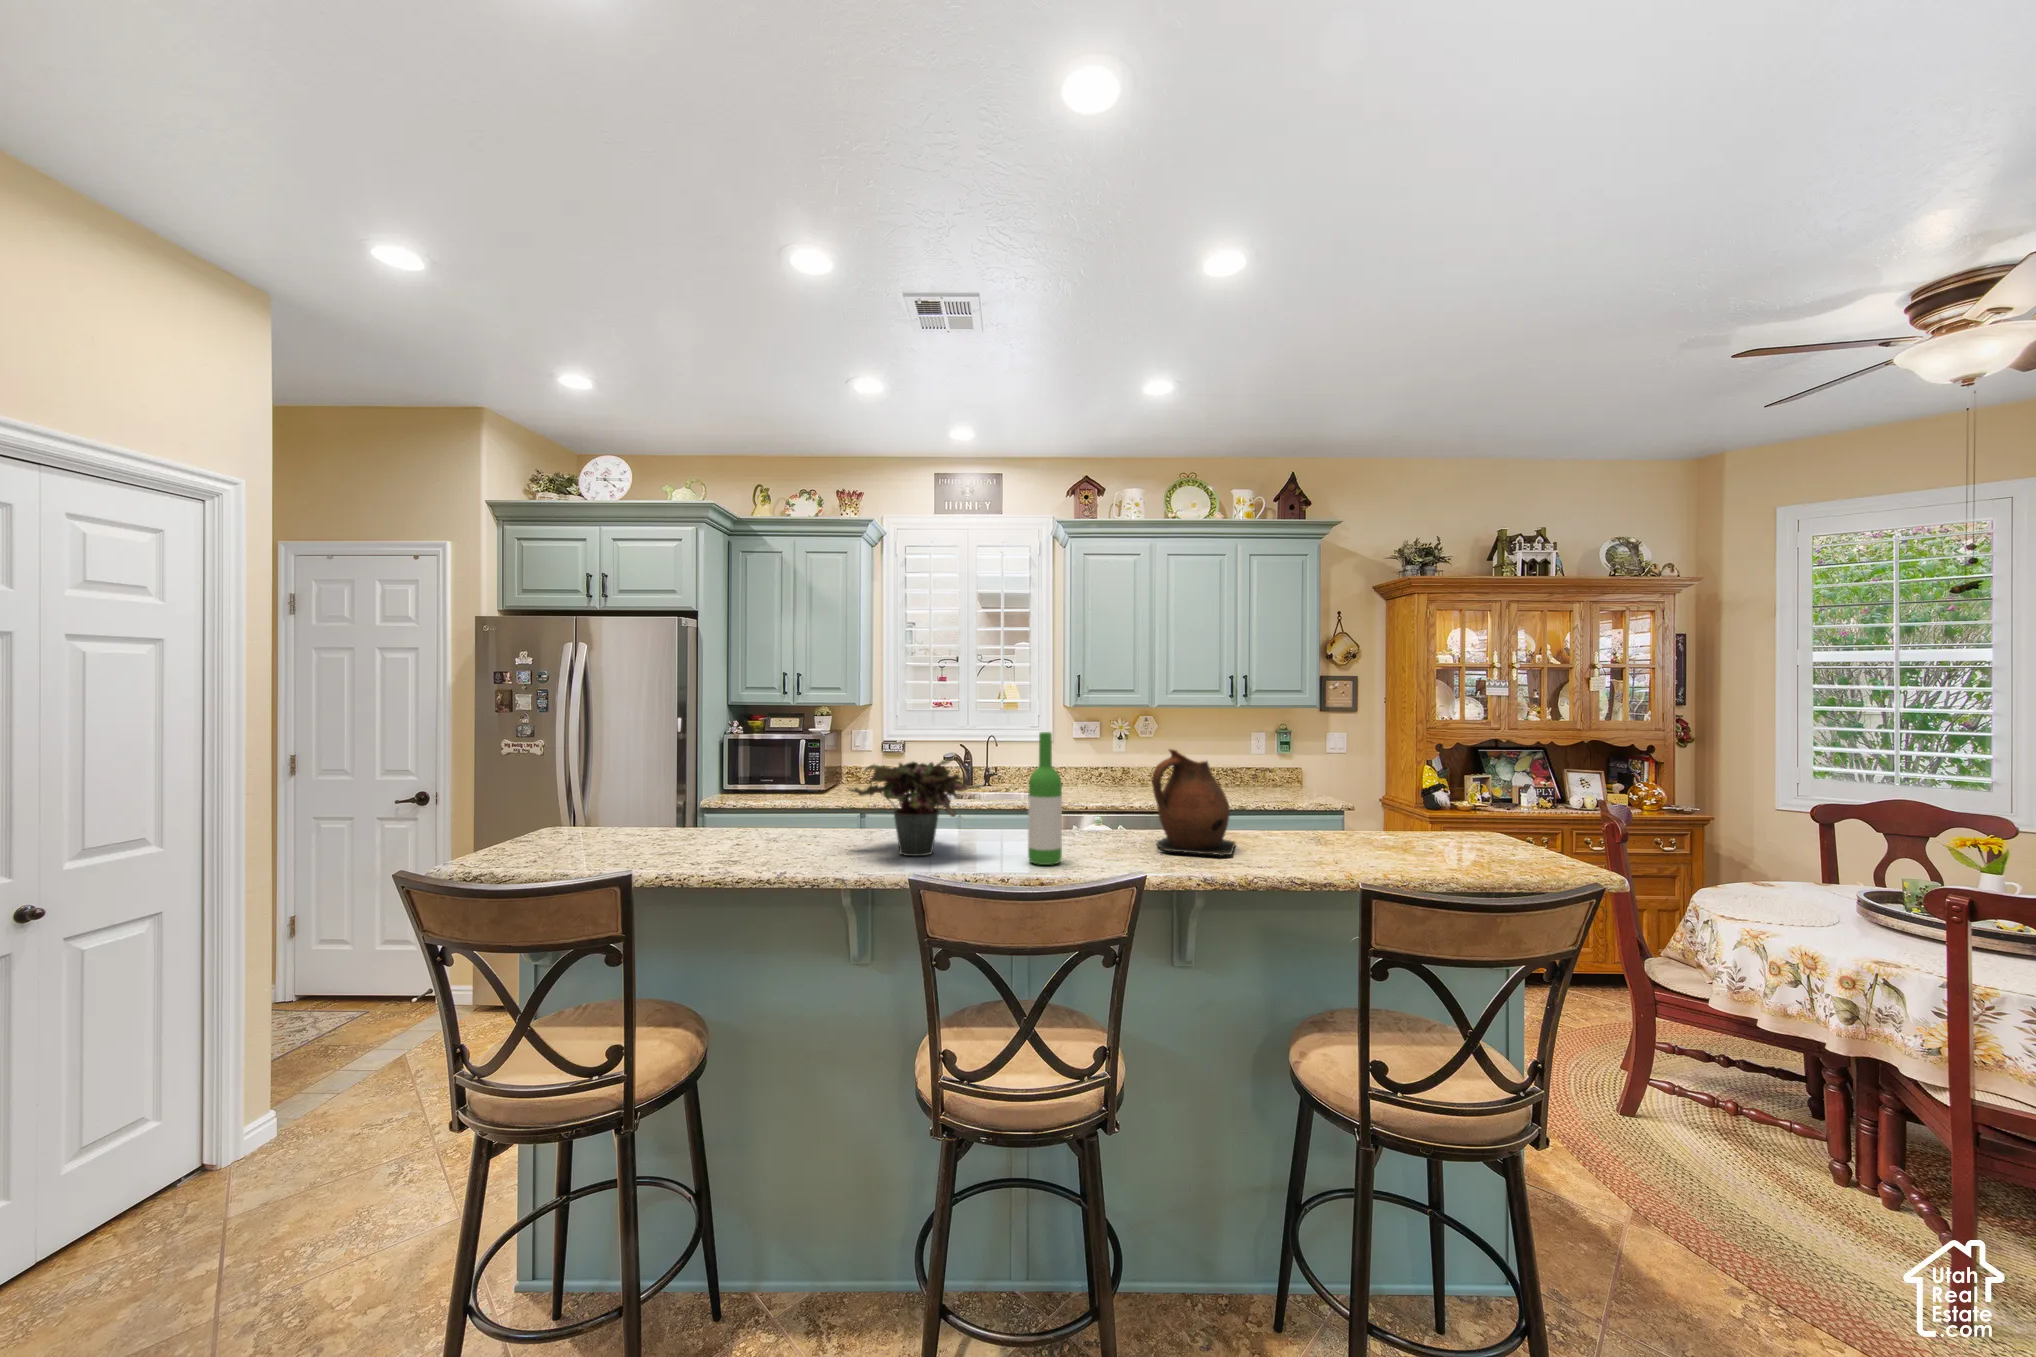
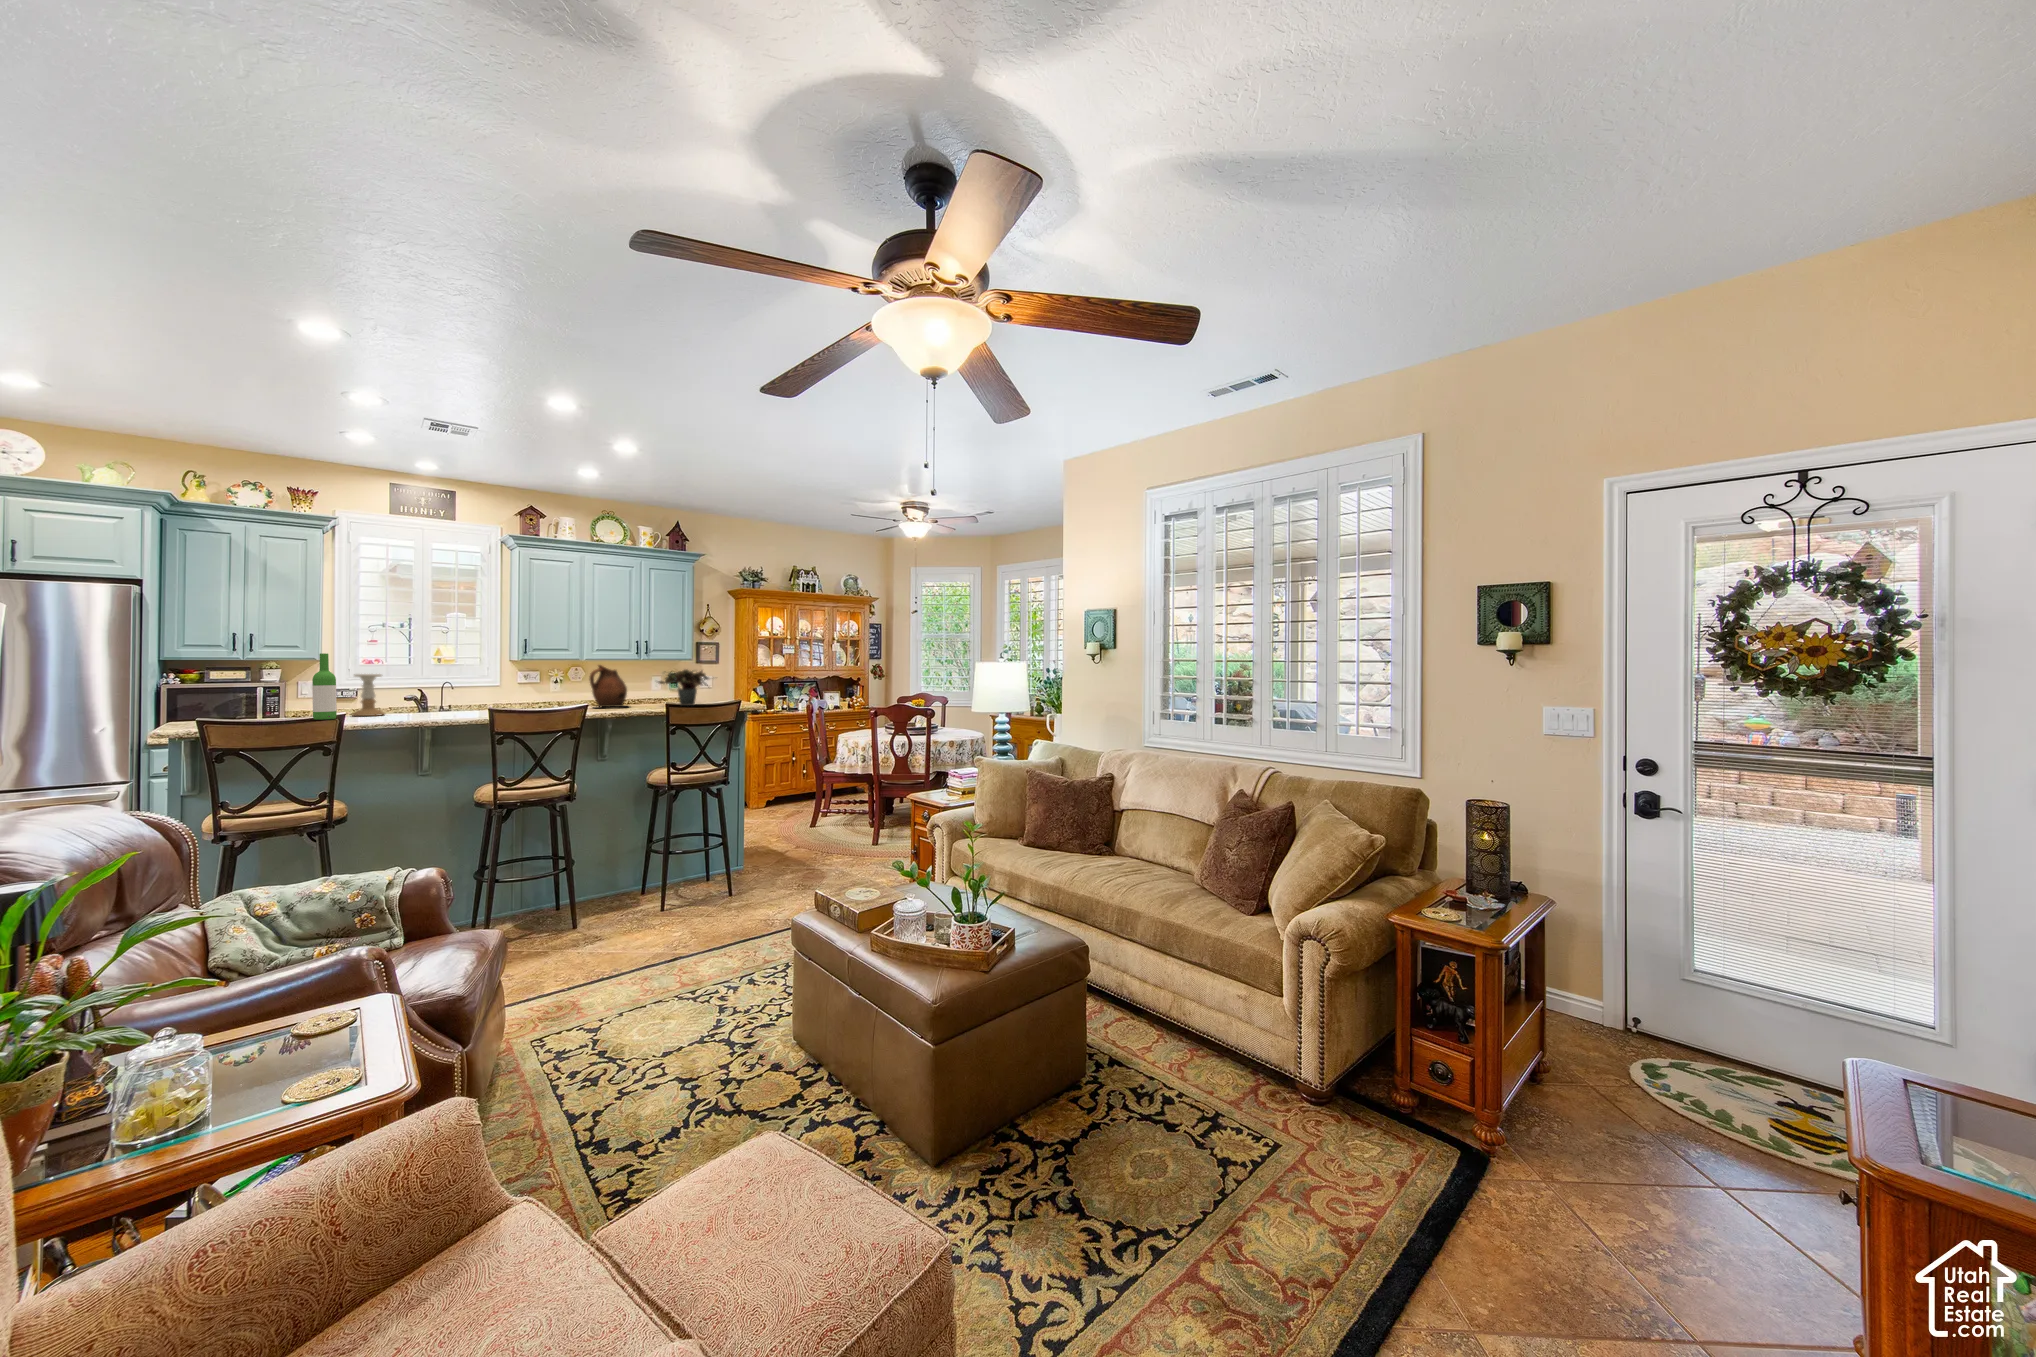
wine bottle: present [1028,732,1062,865] -> present [312,653,337,720]
potted plant: present [849,760,983,856] -> present [658,670,709,706]
candle holder: none [764,762,813,846] -> present [352,674,385,716]

